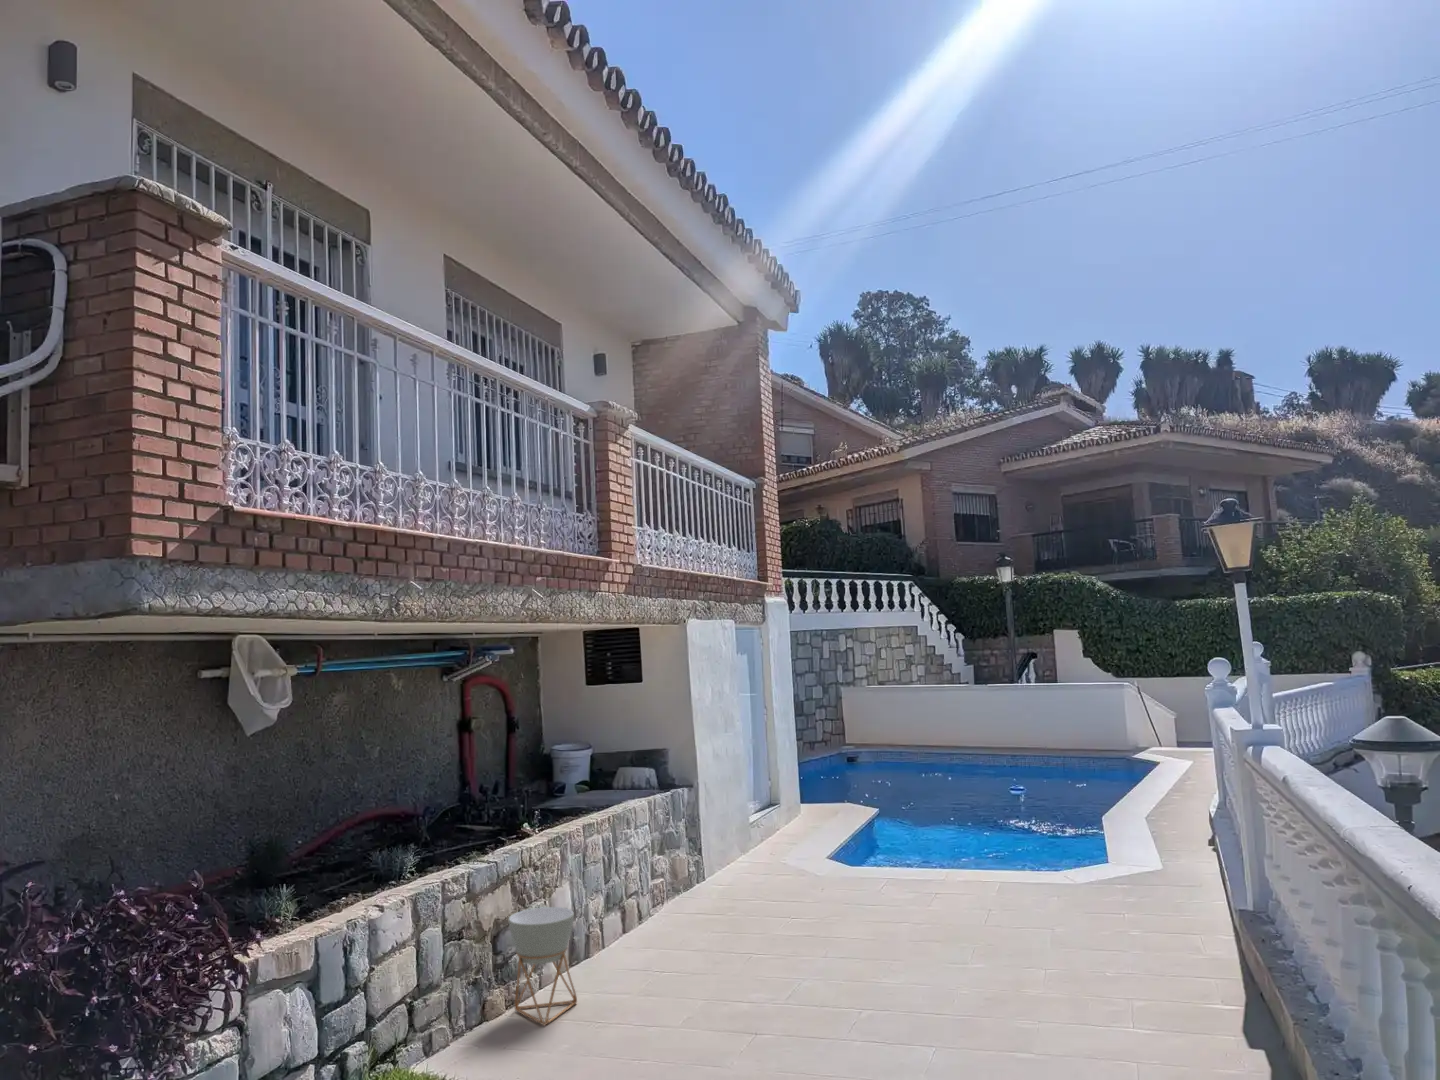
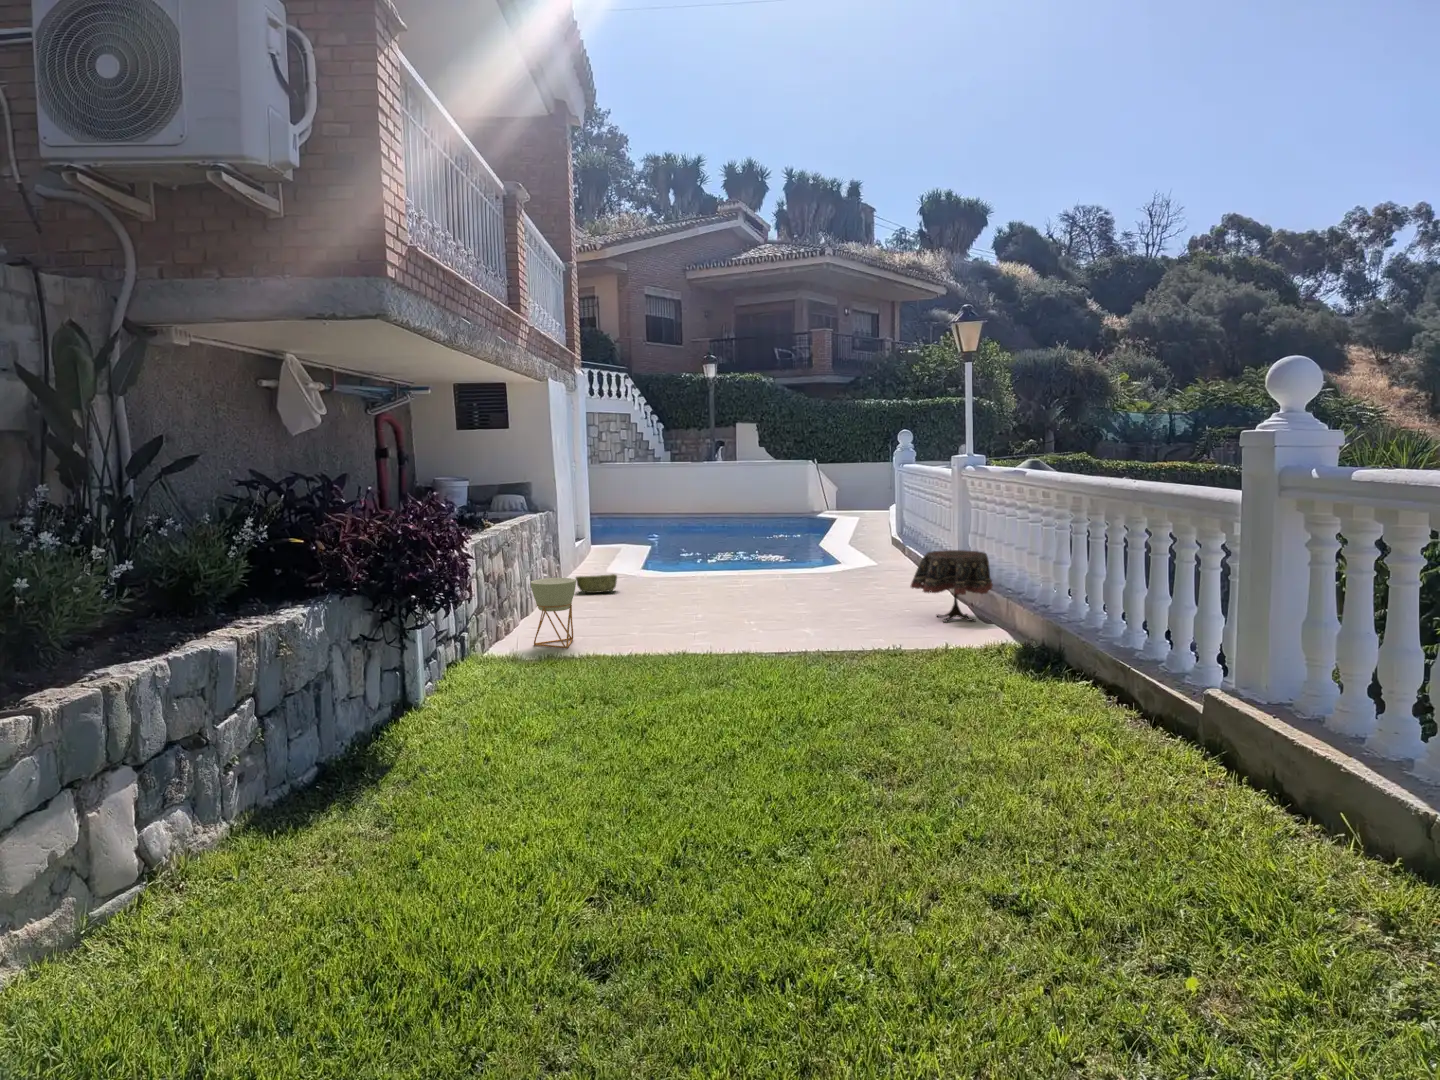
woven basket: none [693,867,751,894] -> present [576,574,617,593]
side table: none [1125,890,1283,1037] -> present [911,550,993,622]

